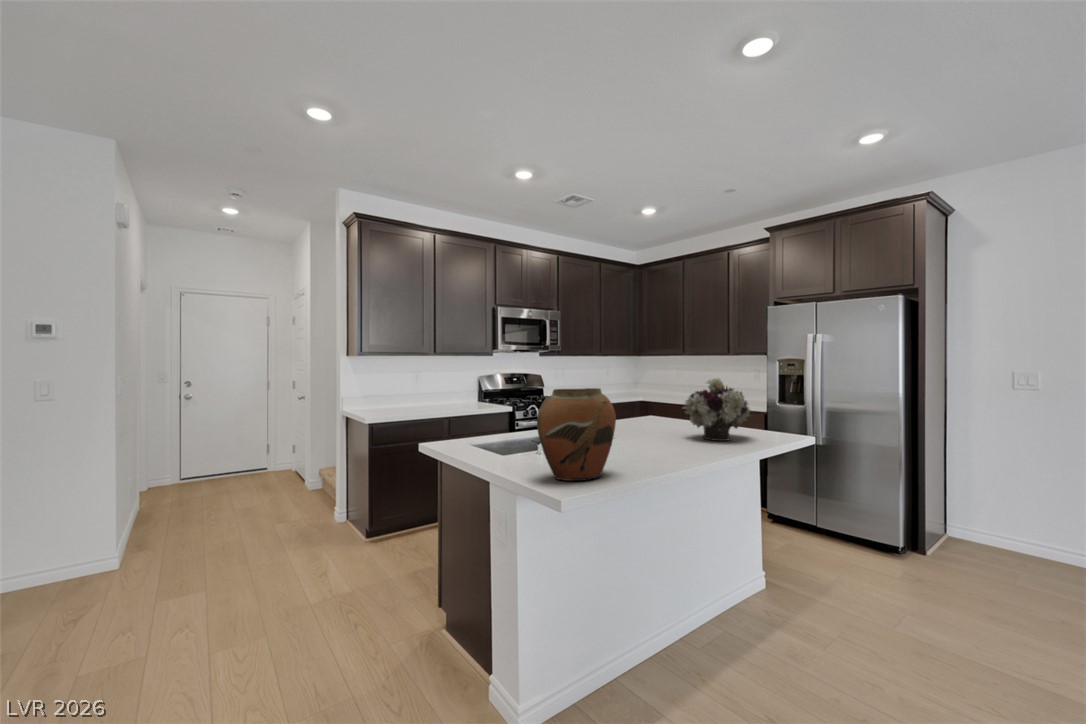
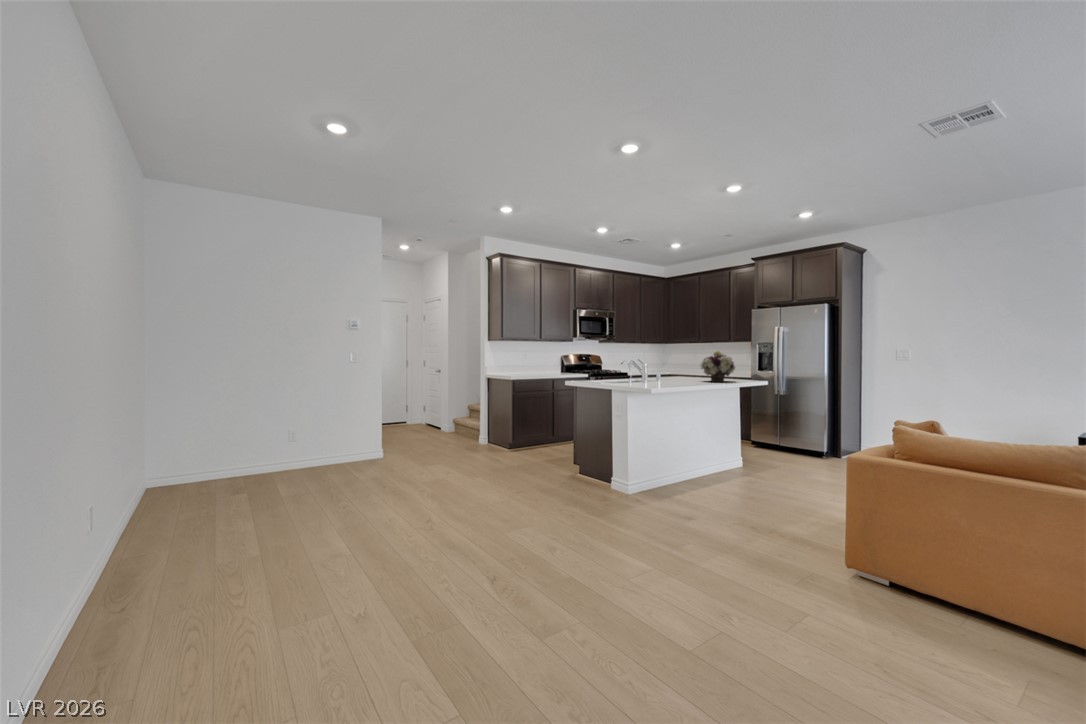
vase: present [537,388,616,481] -> none [640,351,672,388]

